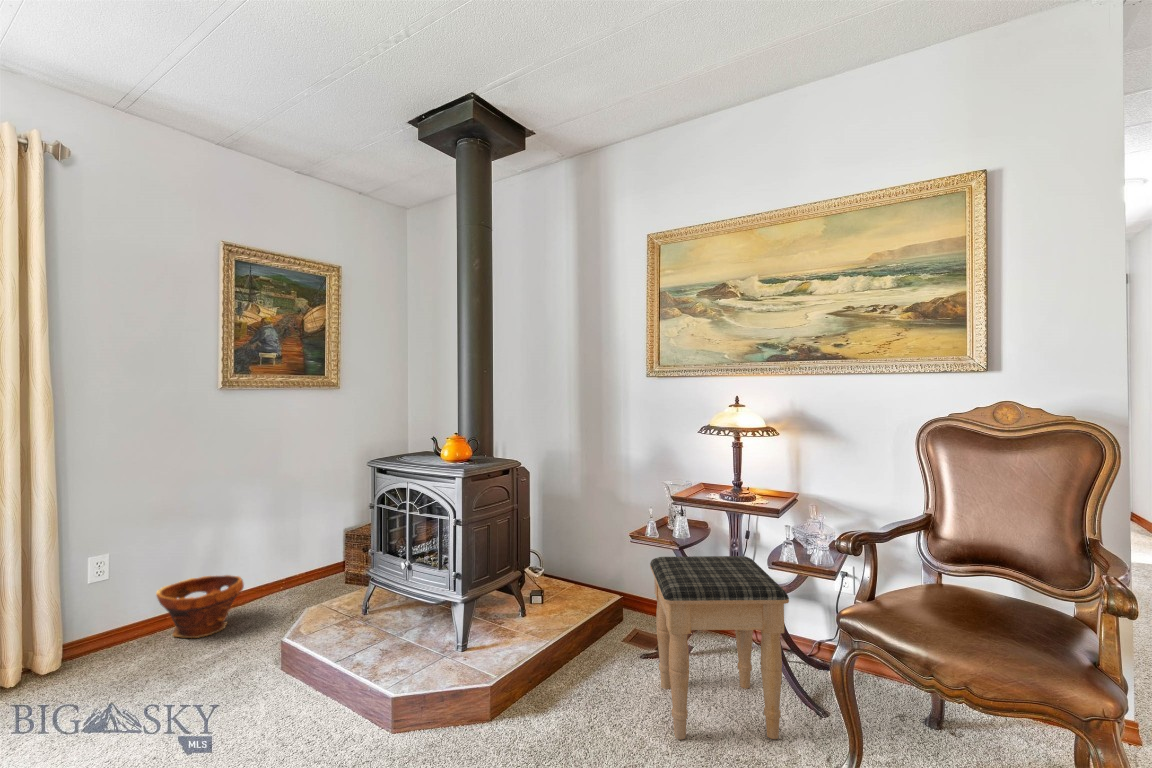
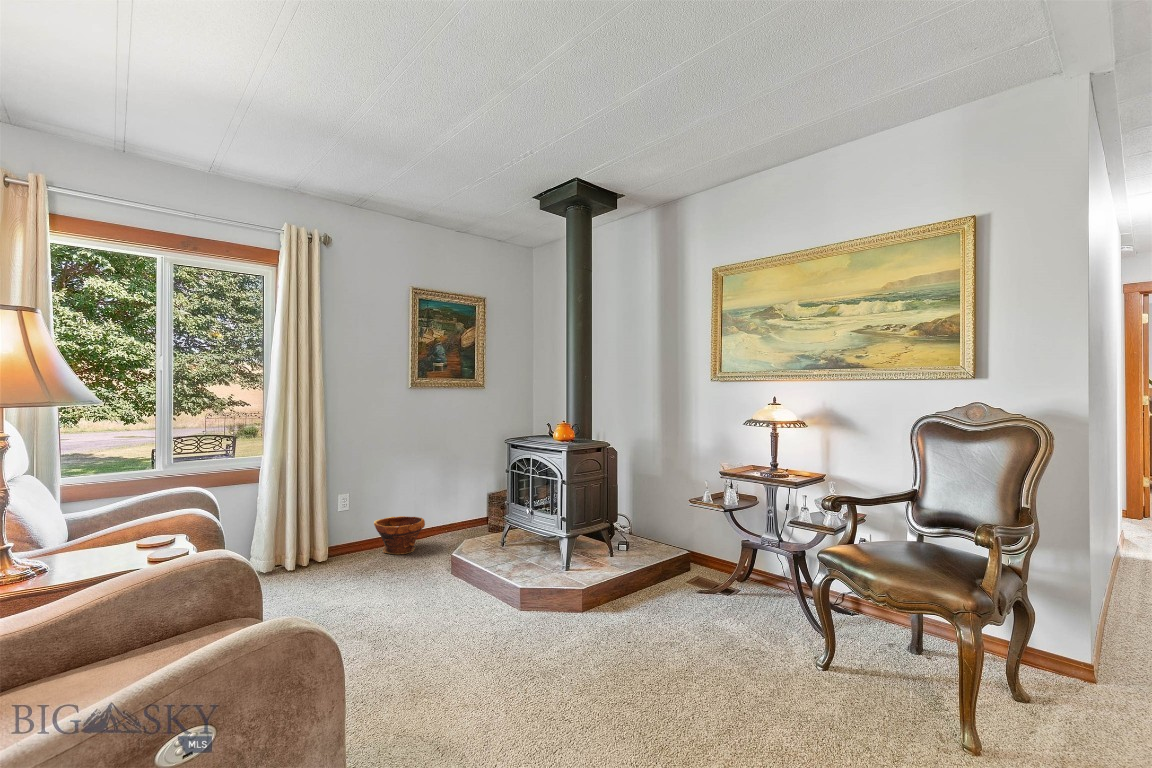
footstool: present [650,556,789,740] -> none [696,514,788,642]

